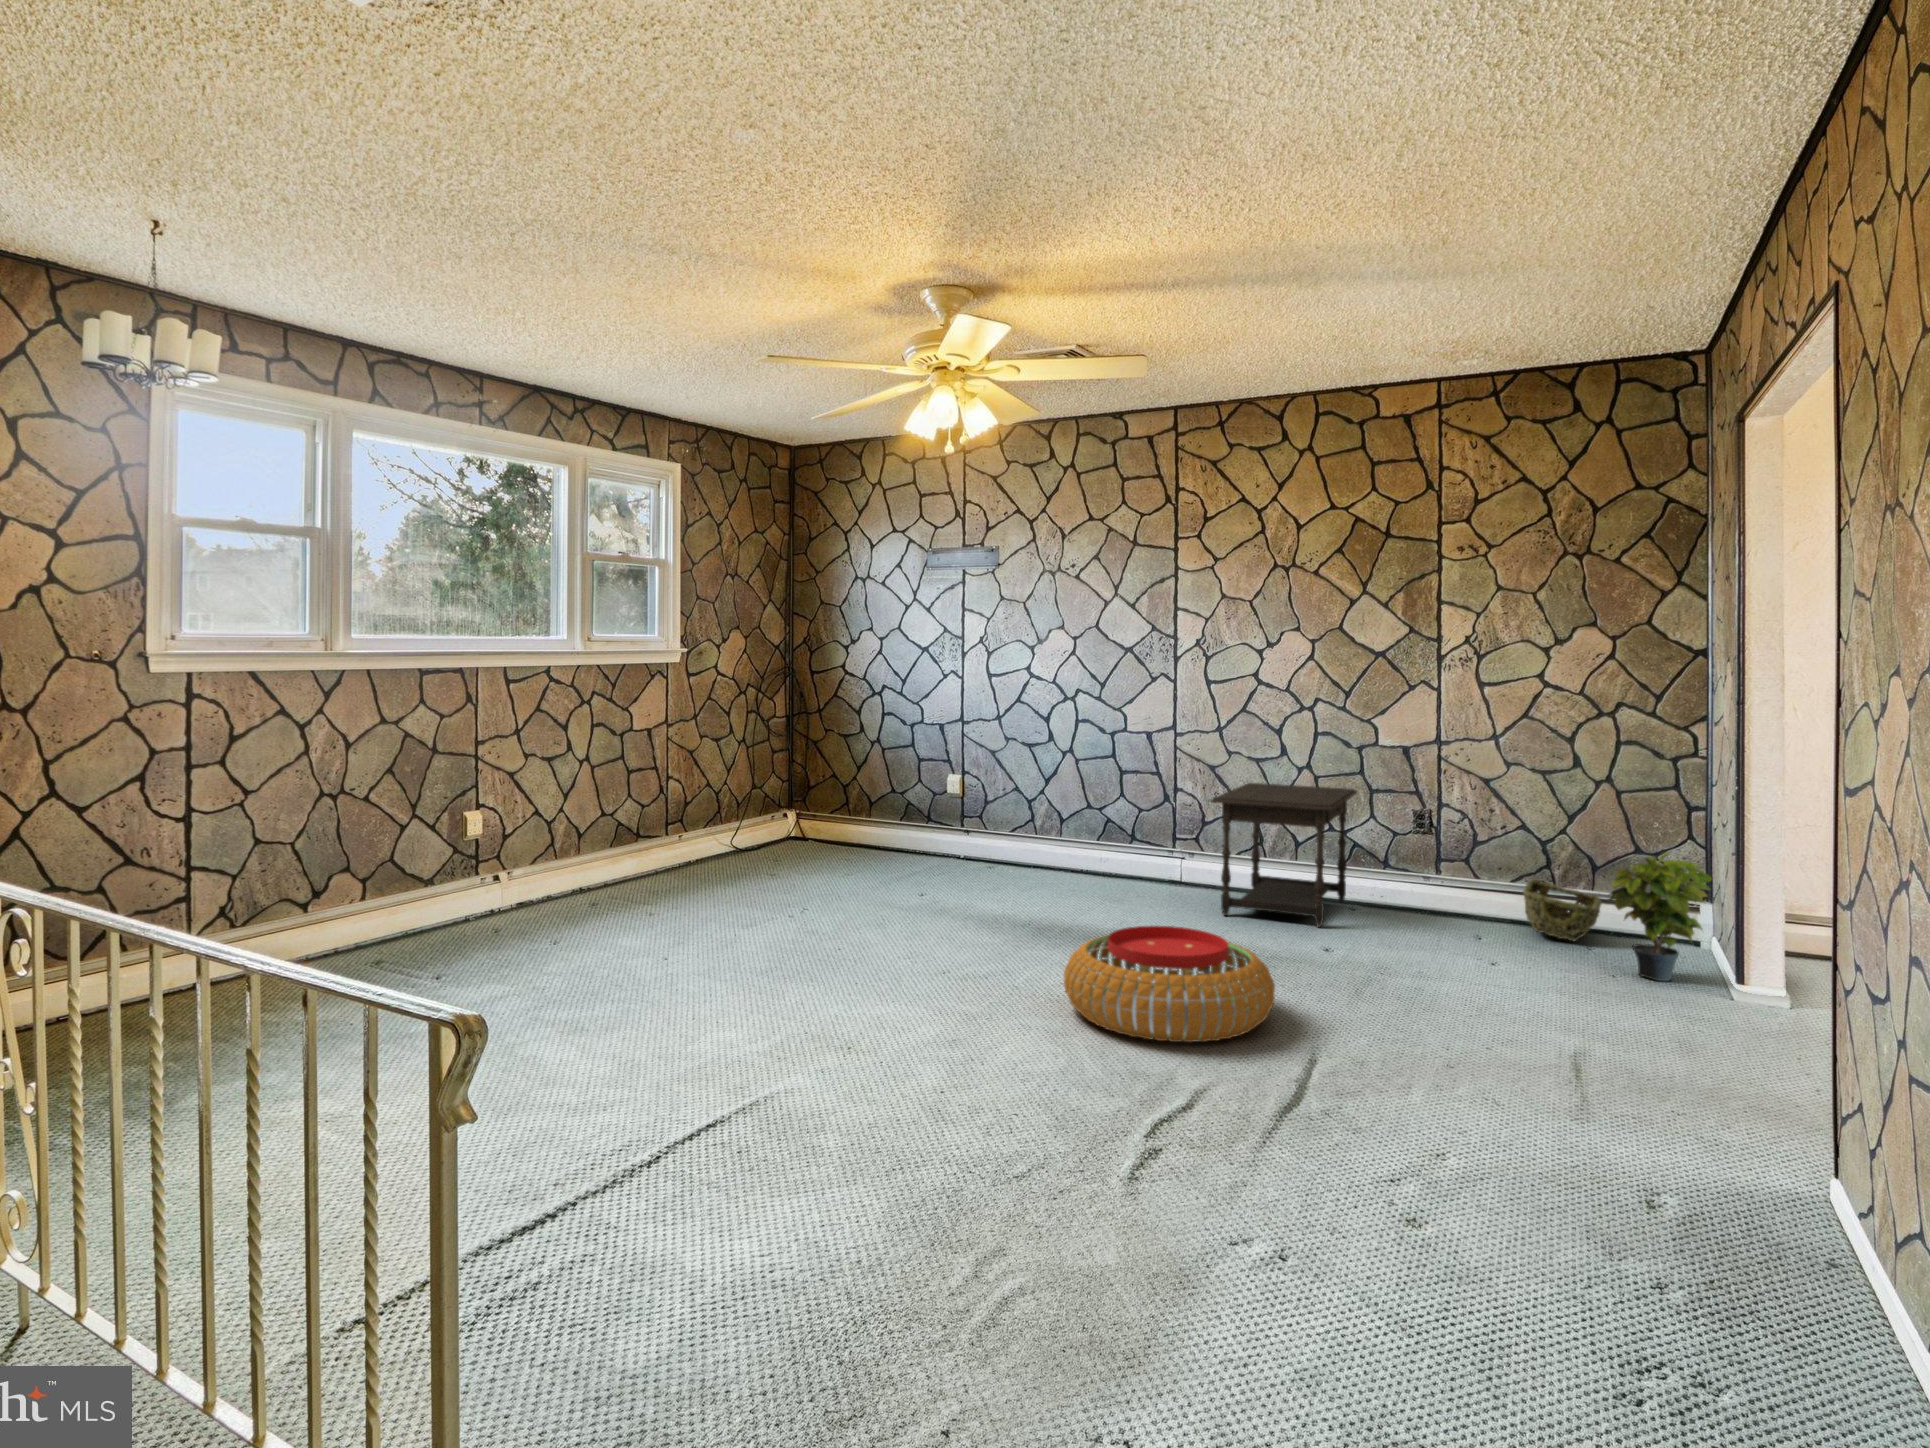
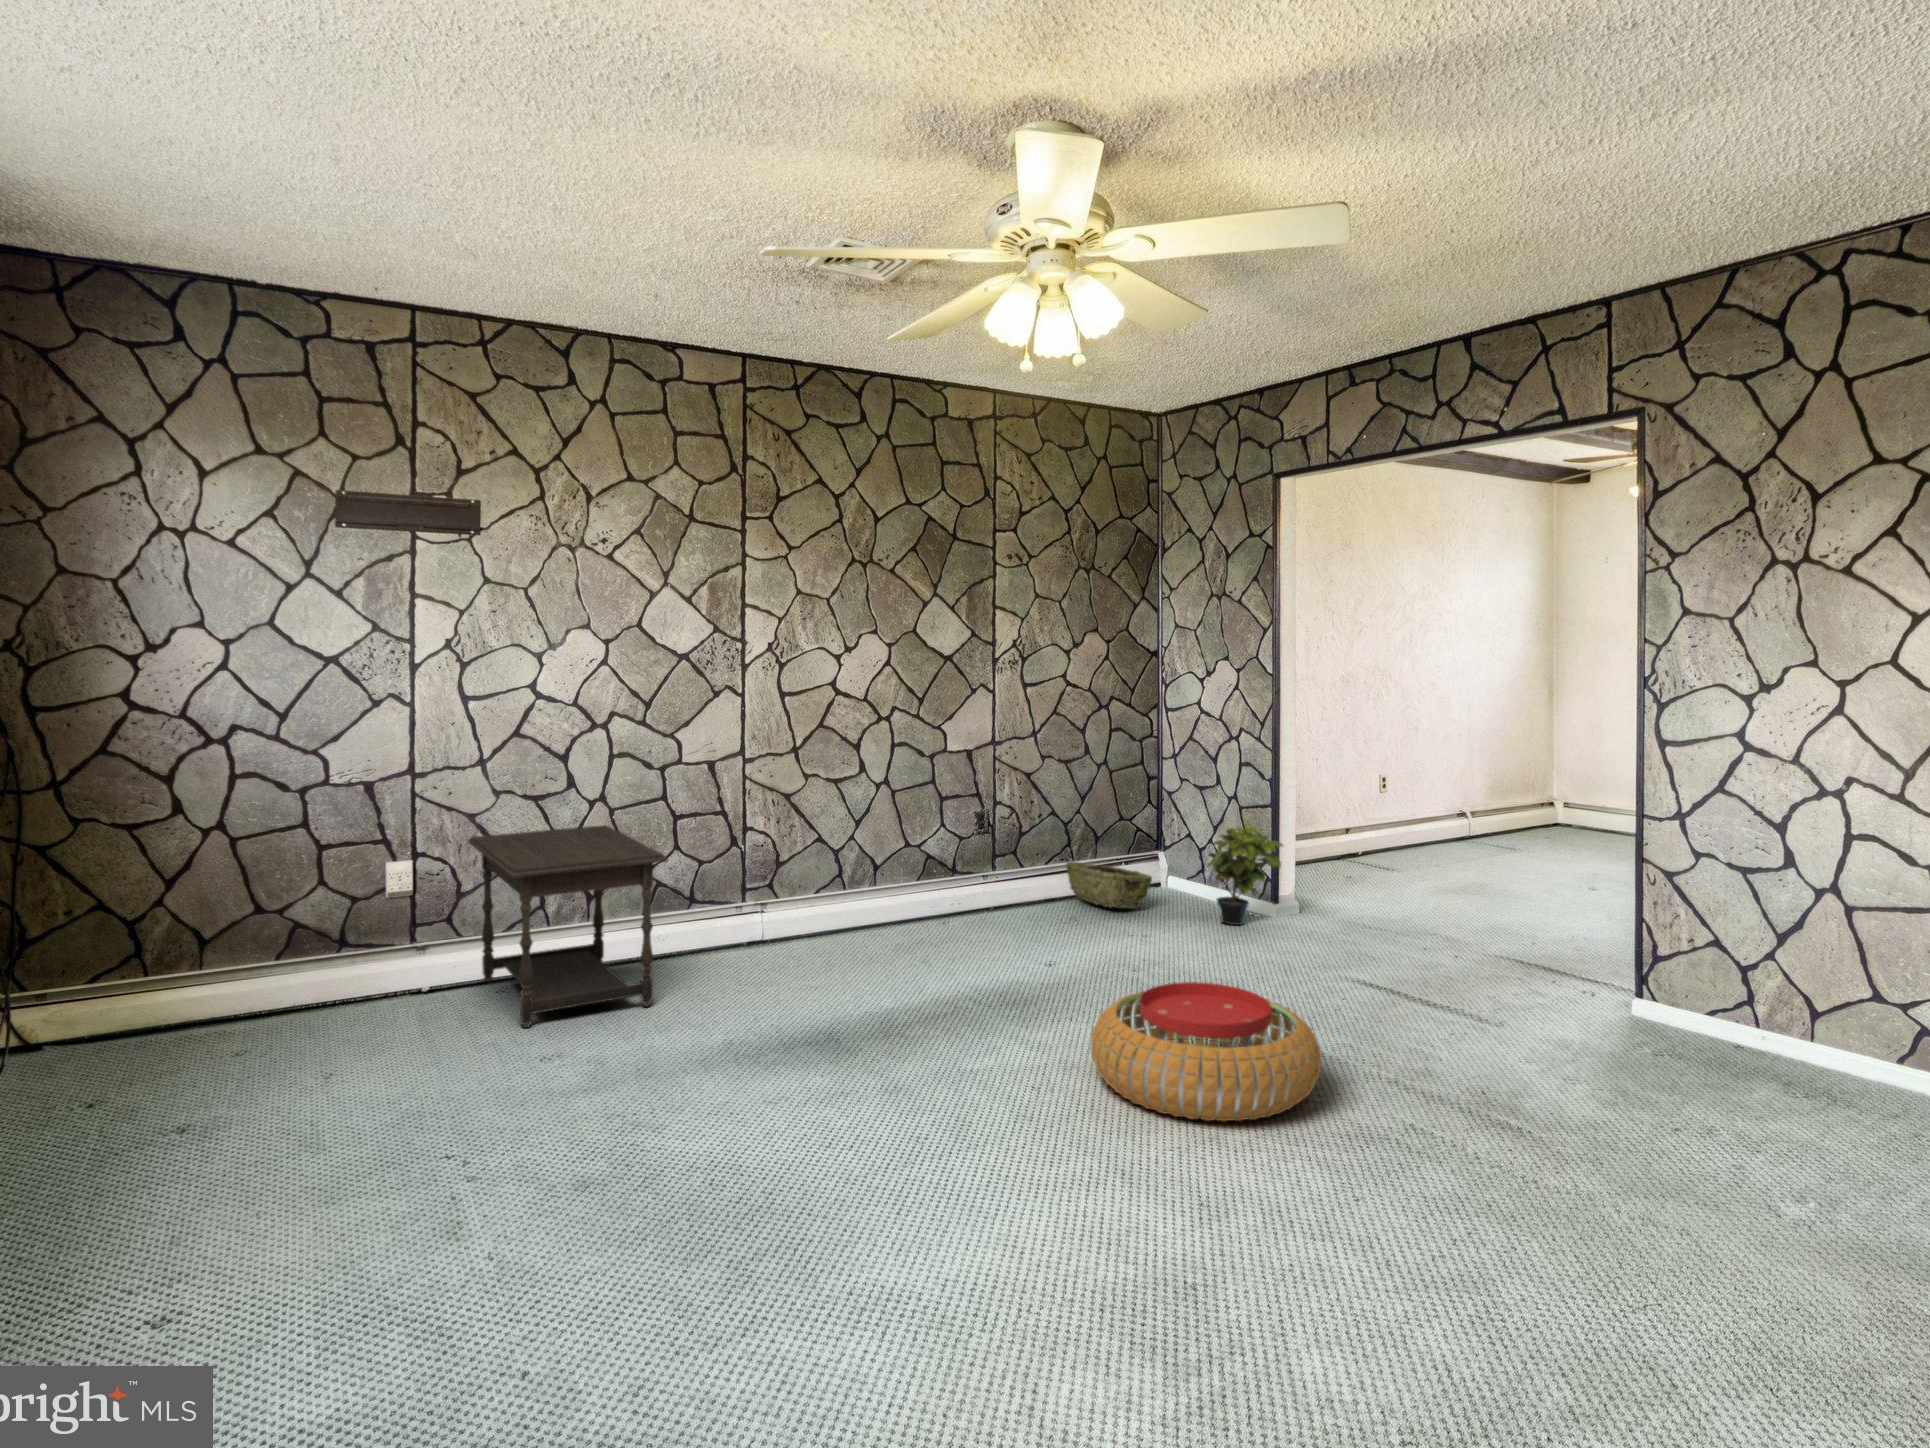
side table: present [1211,783,1357,927] -> present [468,825,668,1028]

